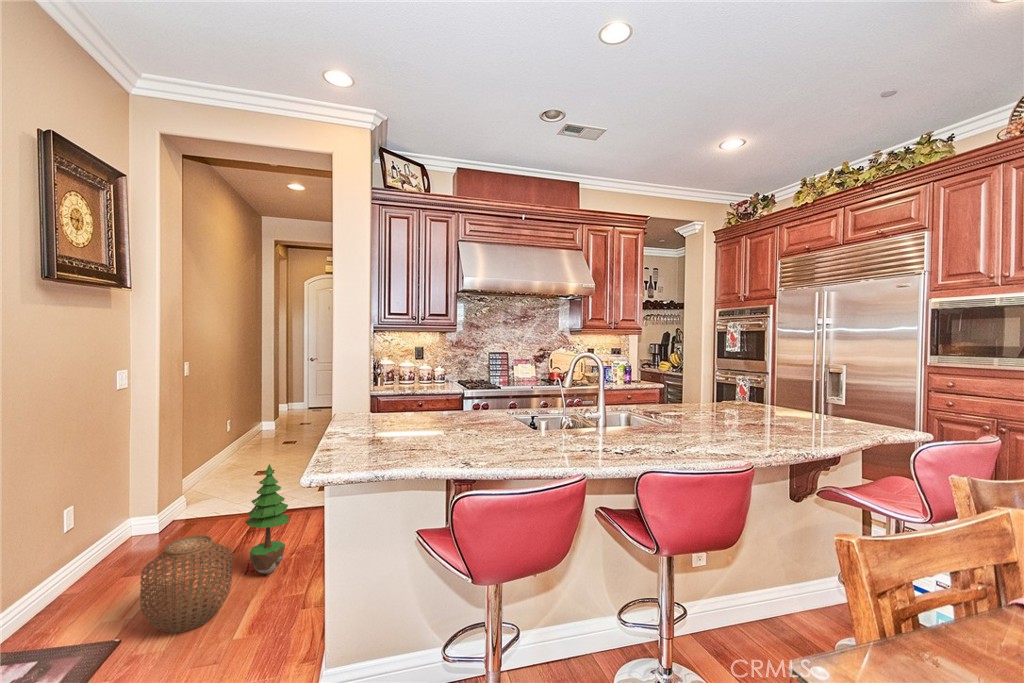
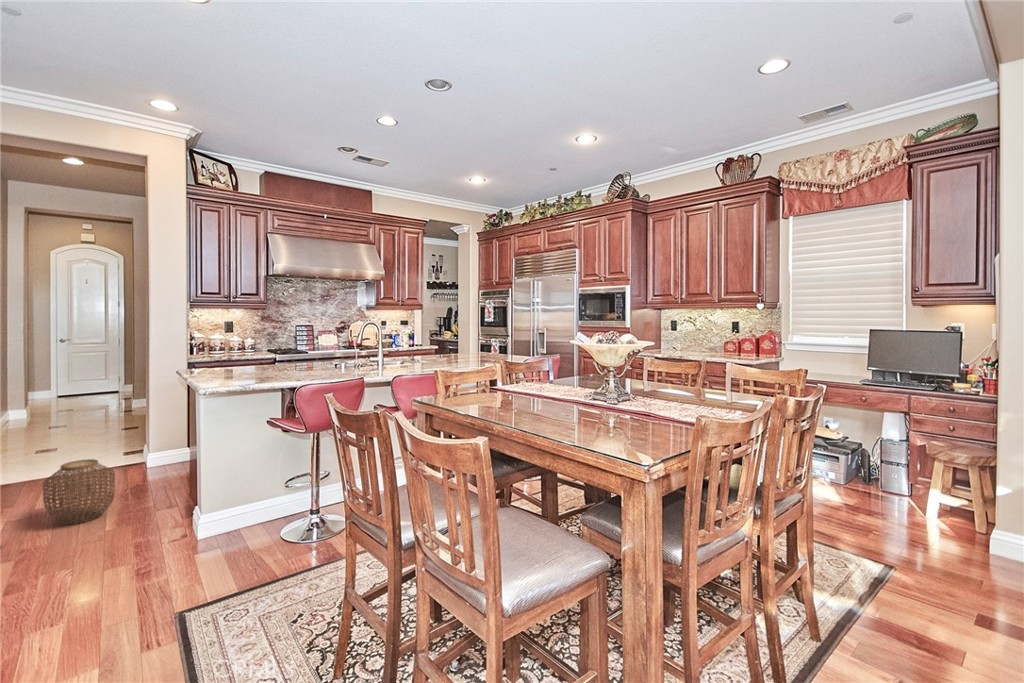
potted tree: present [246,464,289,574] -> none [108,410,146,494]

